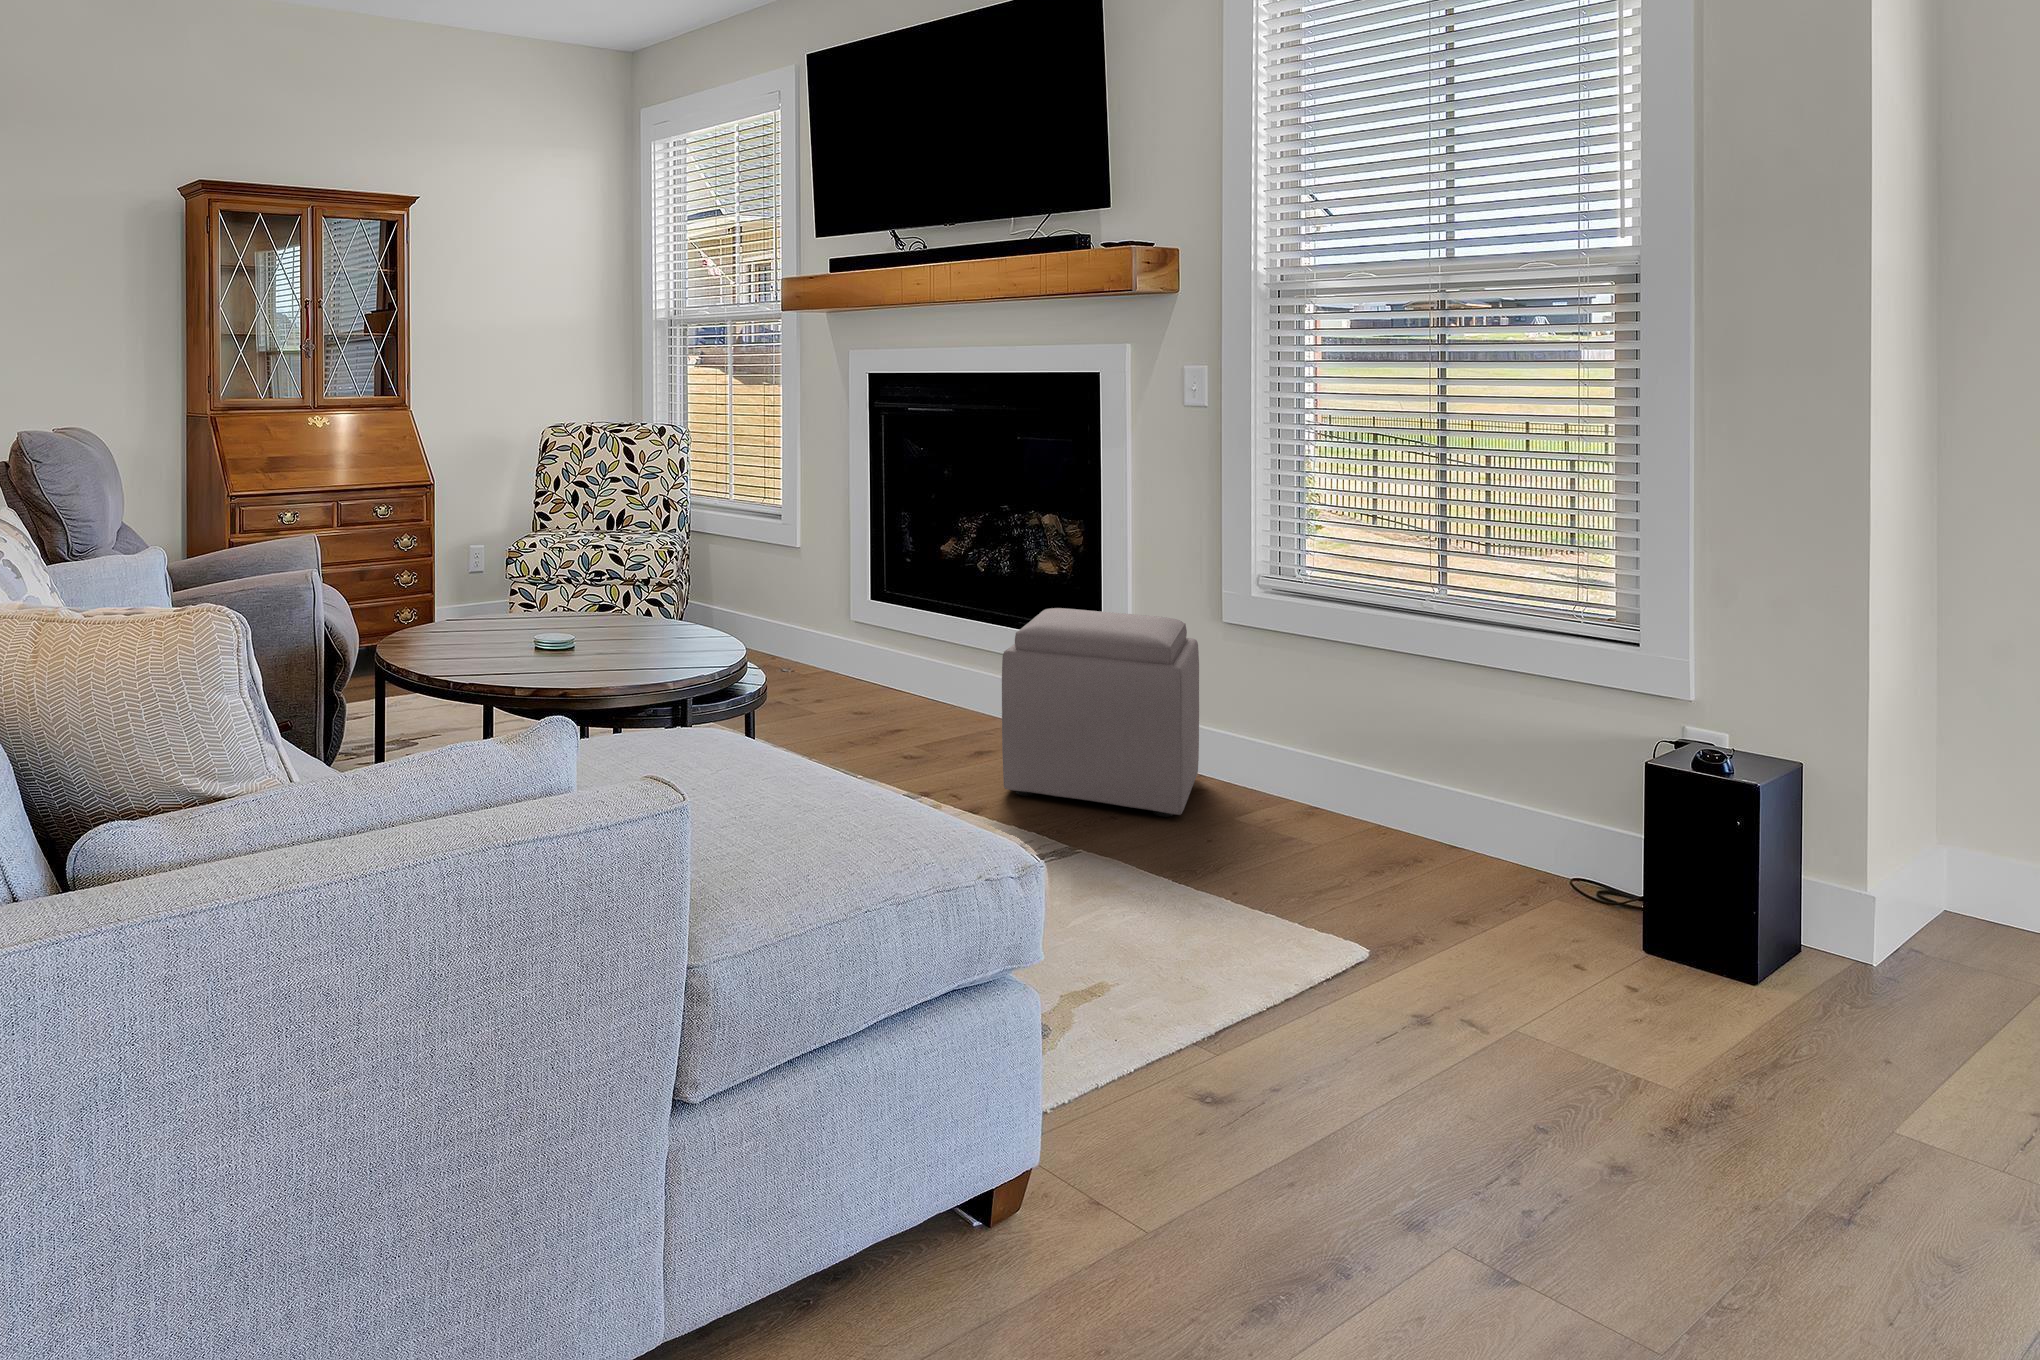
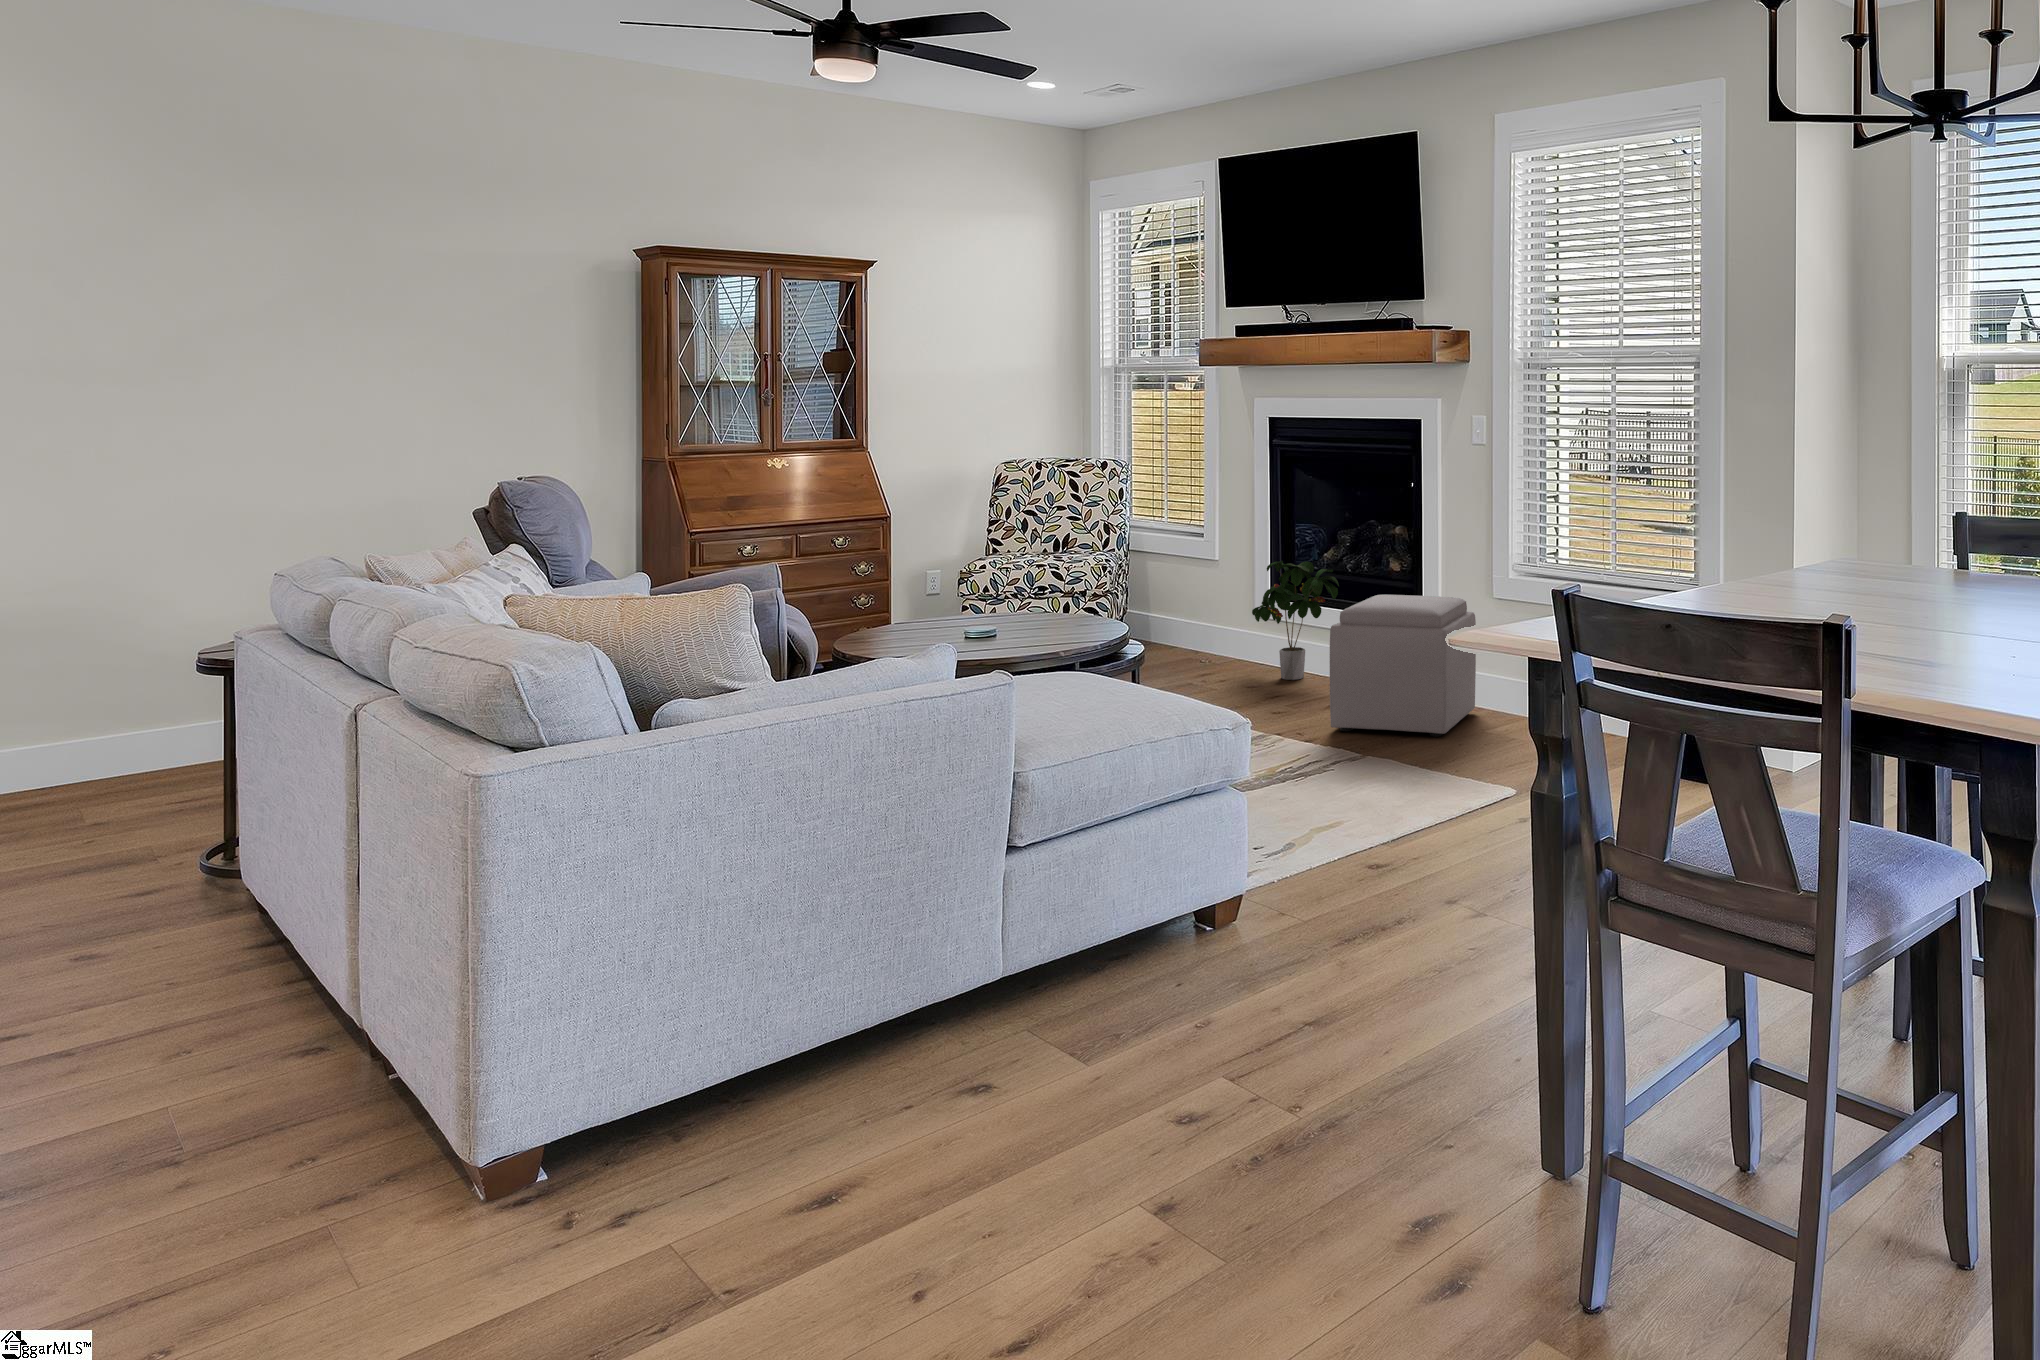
potted plant: none [854,552,973,705] -> present [1252,561,1339,680]

